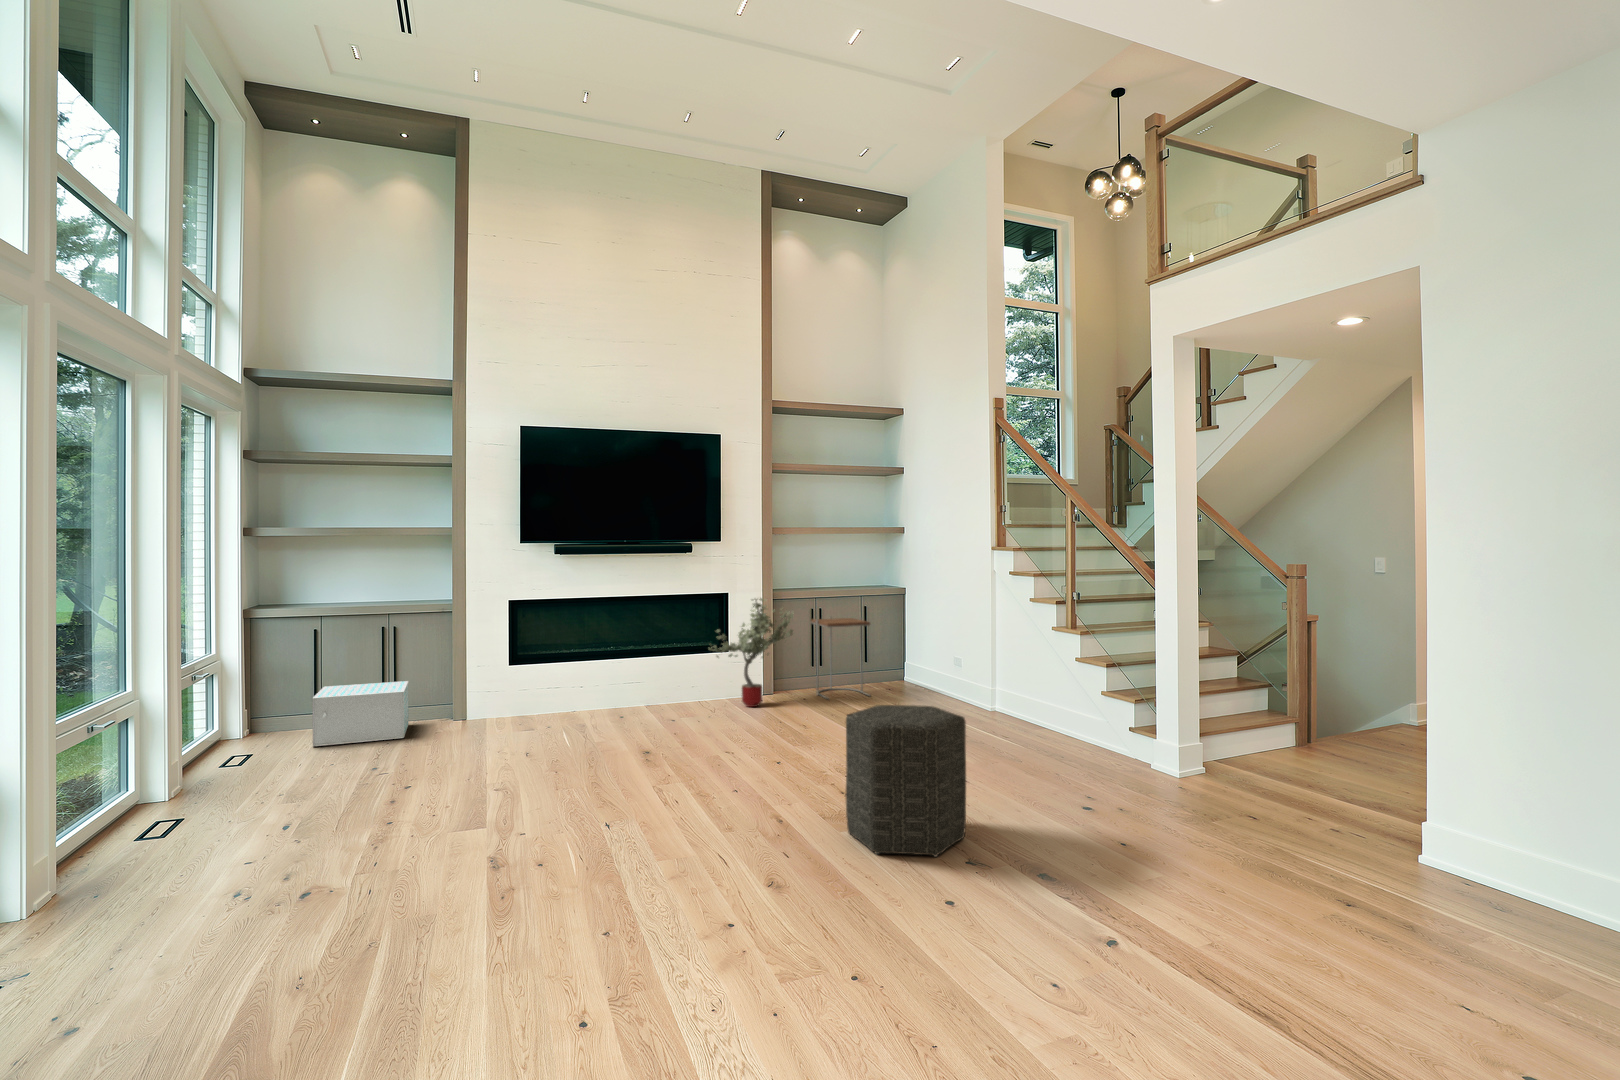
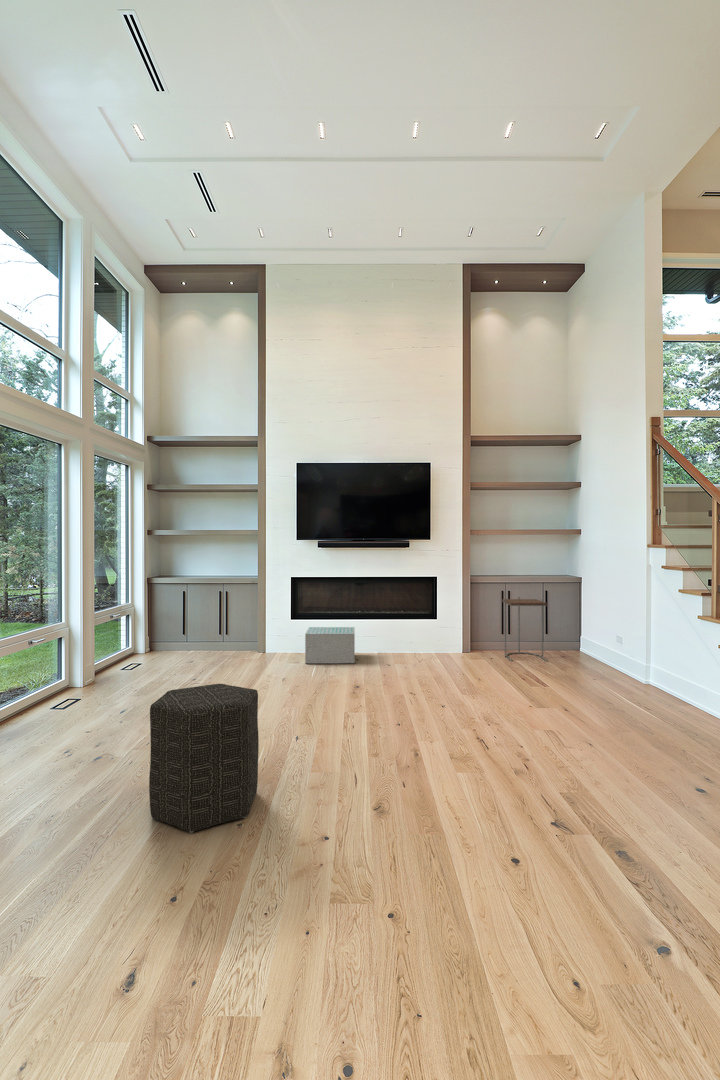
potted tree: present [709,598,793,707] -> none [418,581,484,662]
storage box: present [313,681,408,746] -> present [305,627,355,663]
ottoman: present [846,705,966,857] -> present [149,684,259,833]

